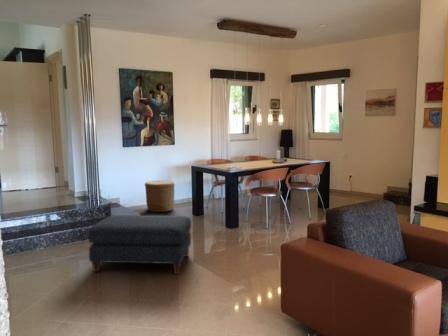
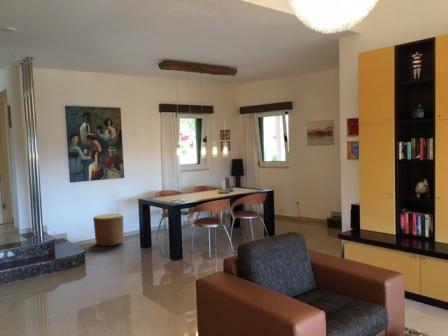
ottoman: present [88,215,191,274] -> none [22,252,130,313]

